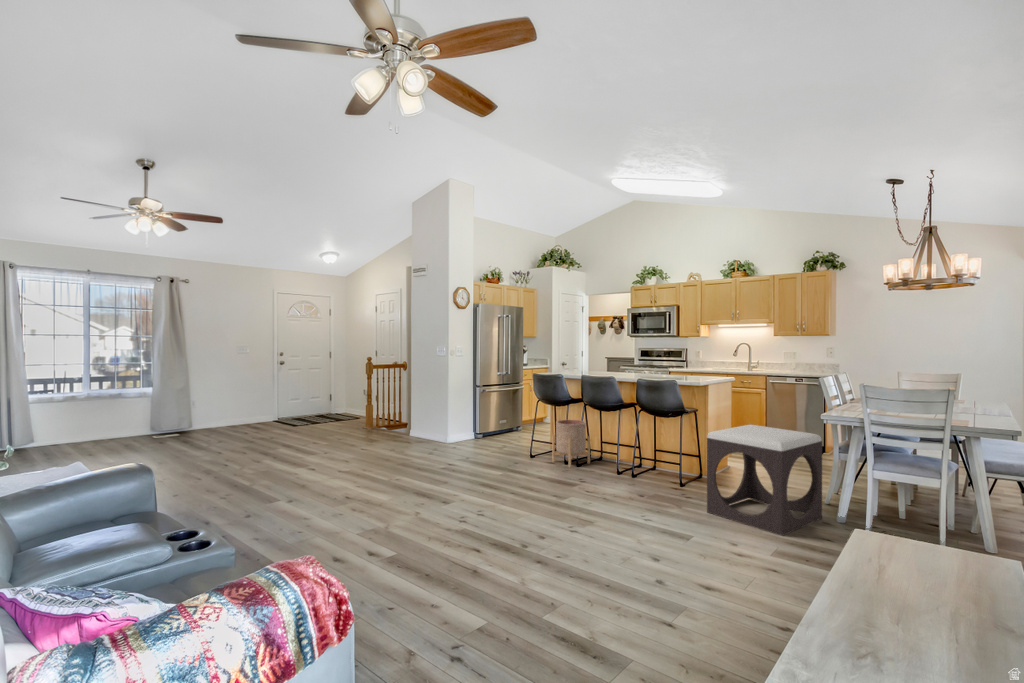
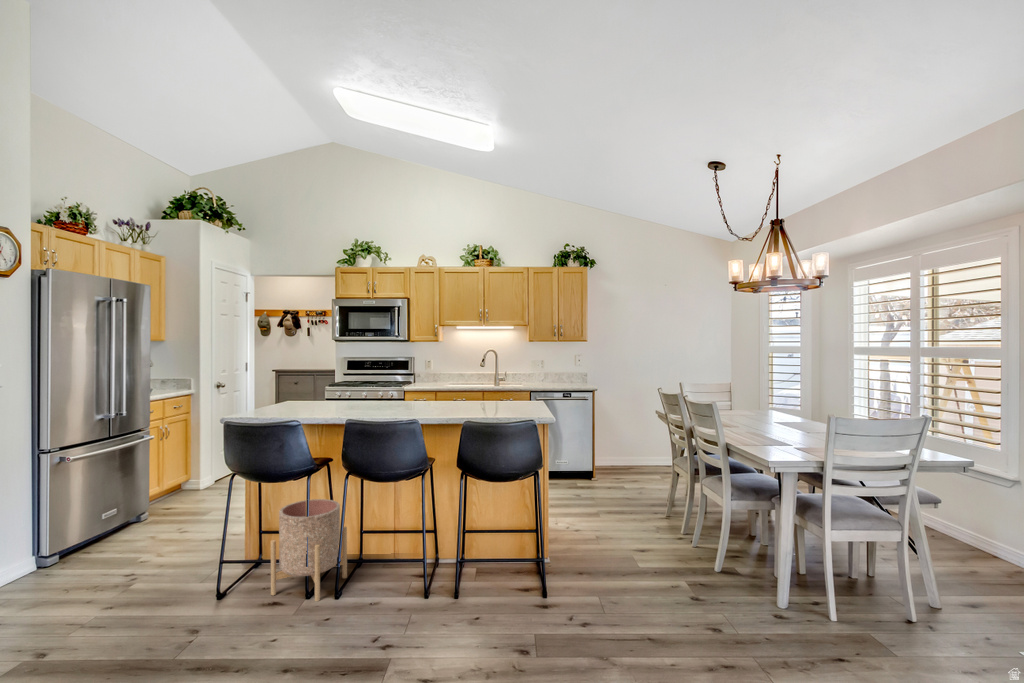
footstool: present [707,424,822,536] -> none [639,478,781,667]

